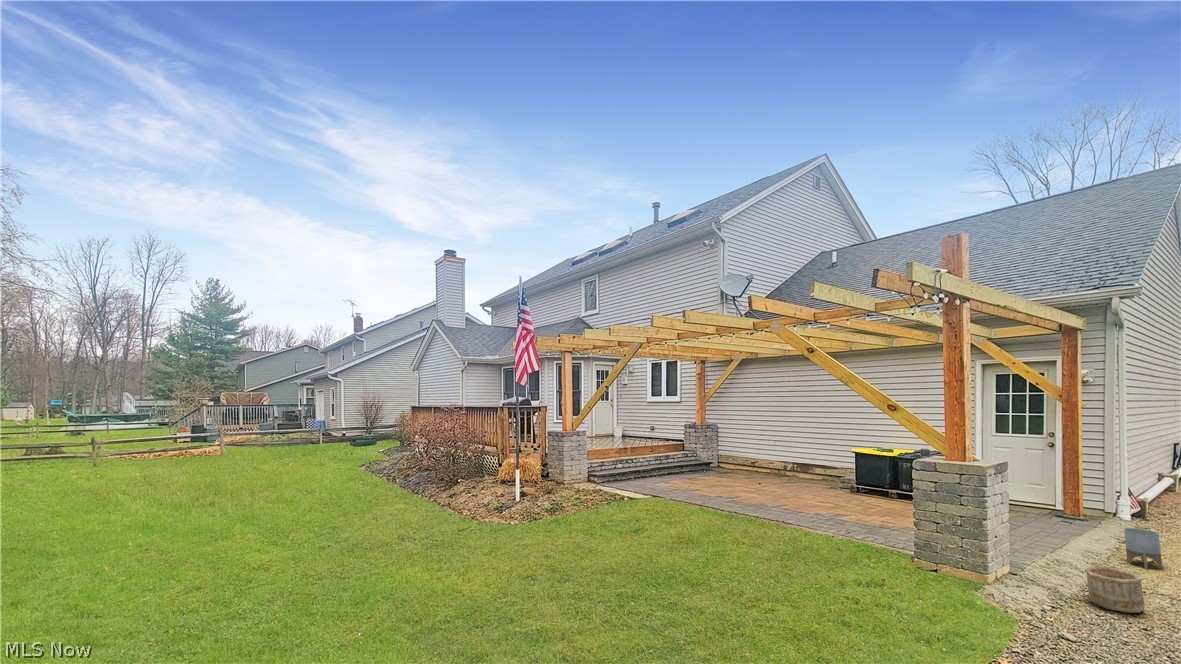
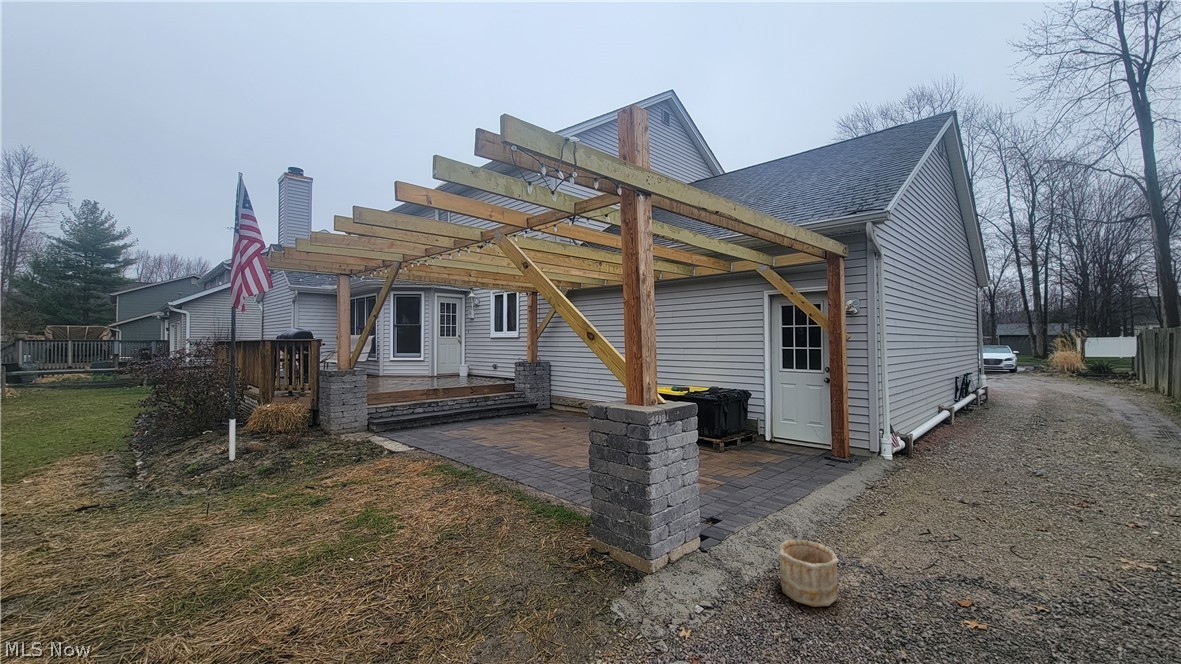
planter: present [1124,528,1162,569] -> none [859,478,893,527]

